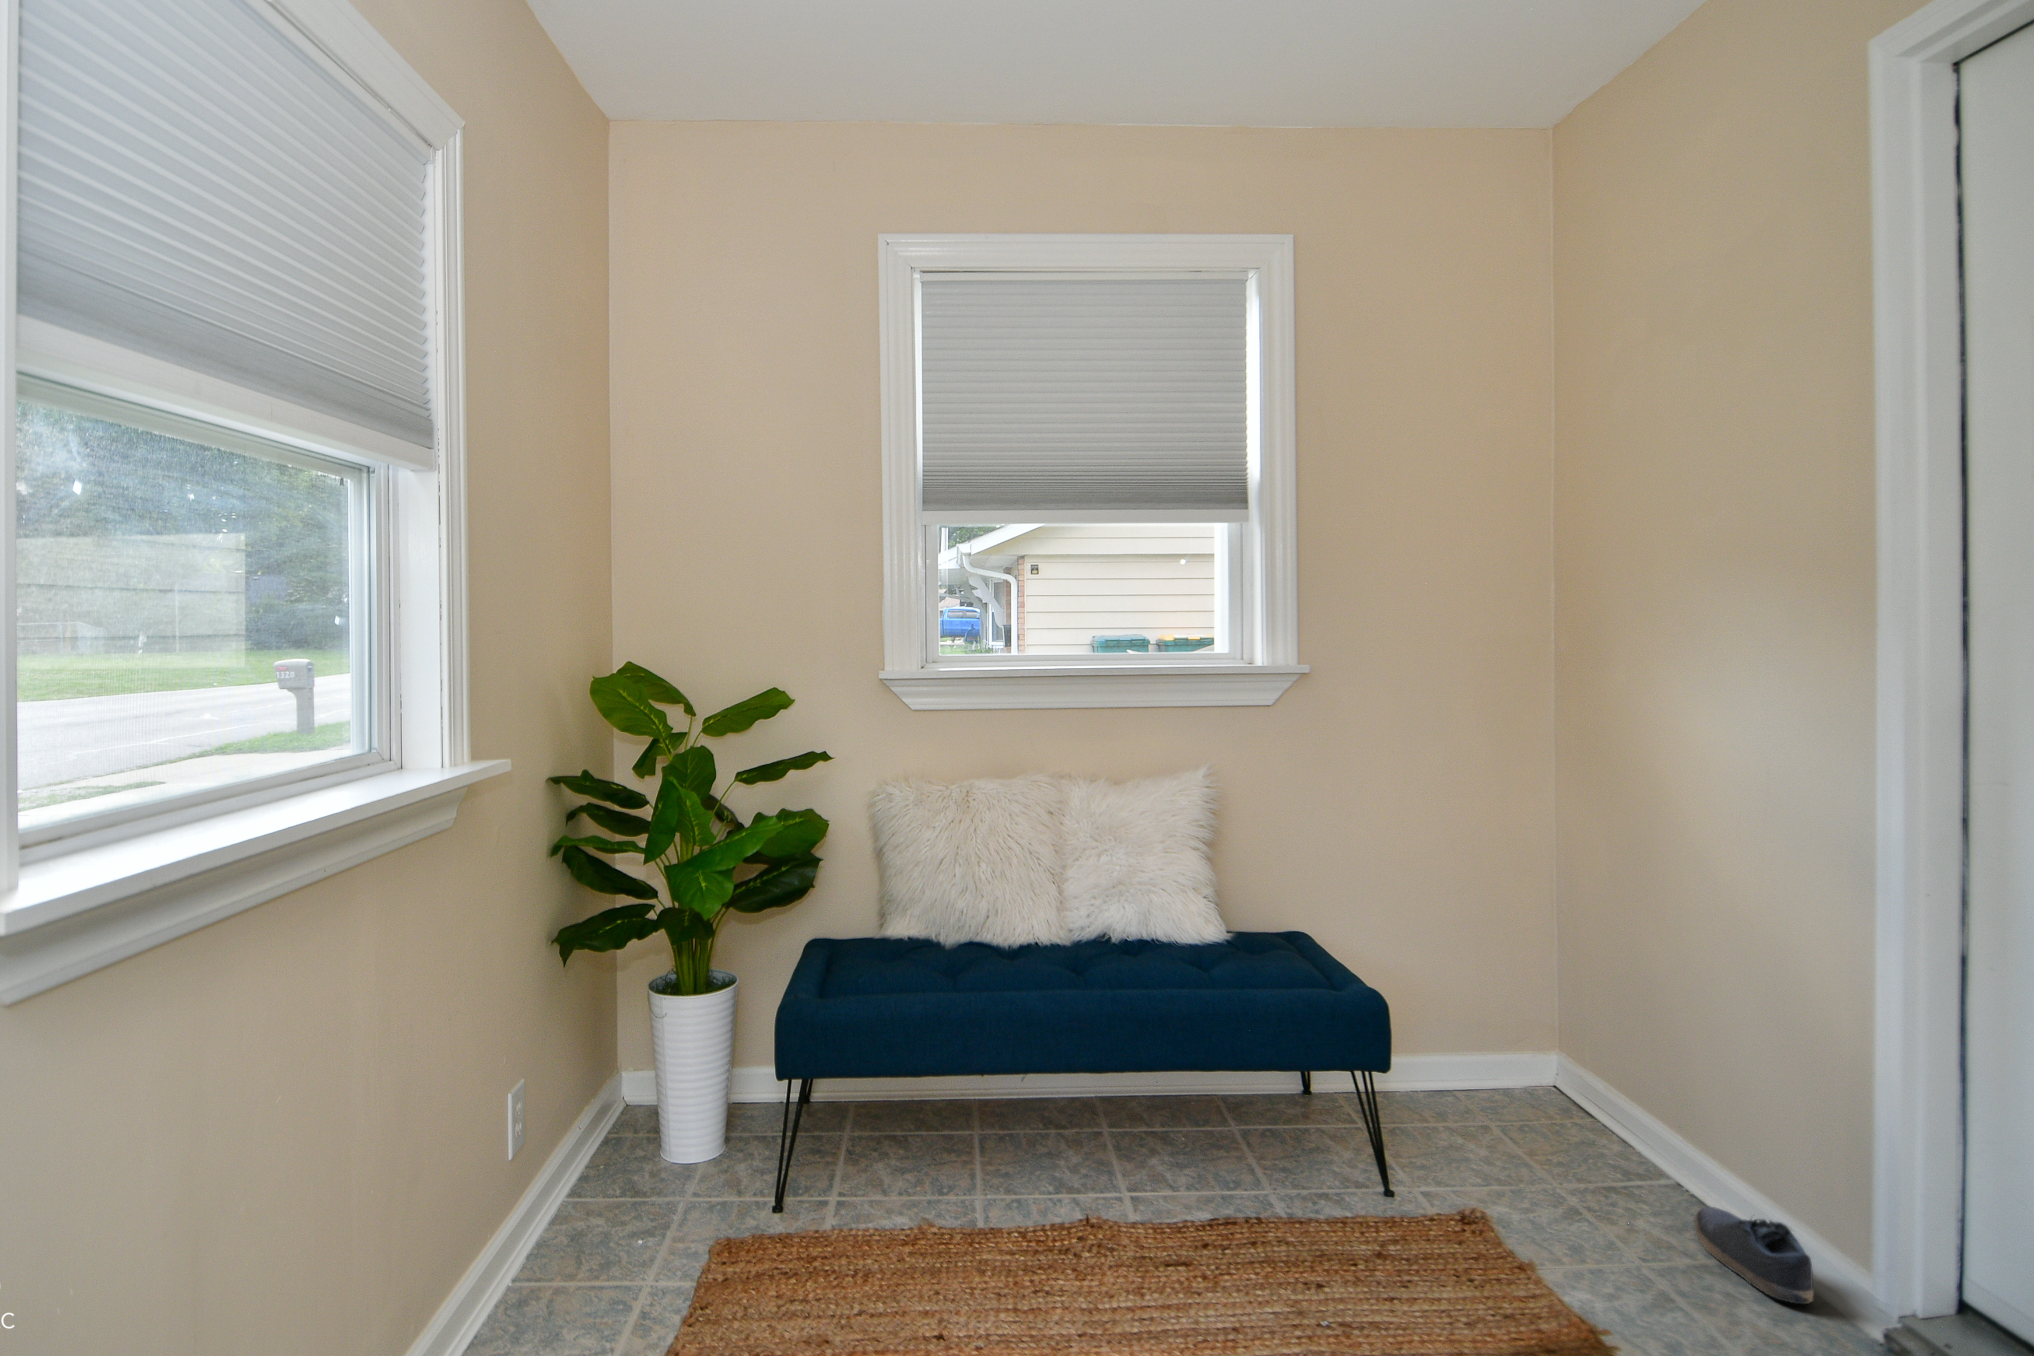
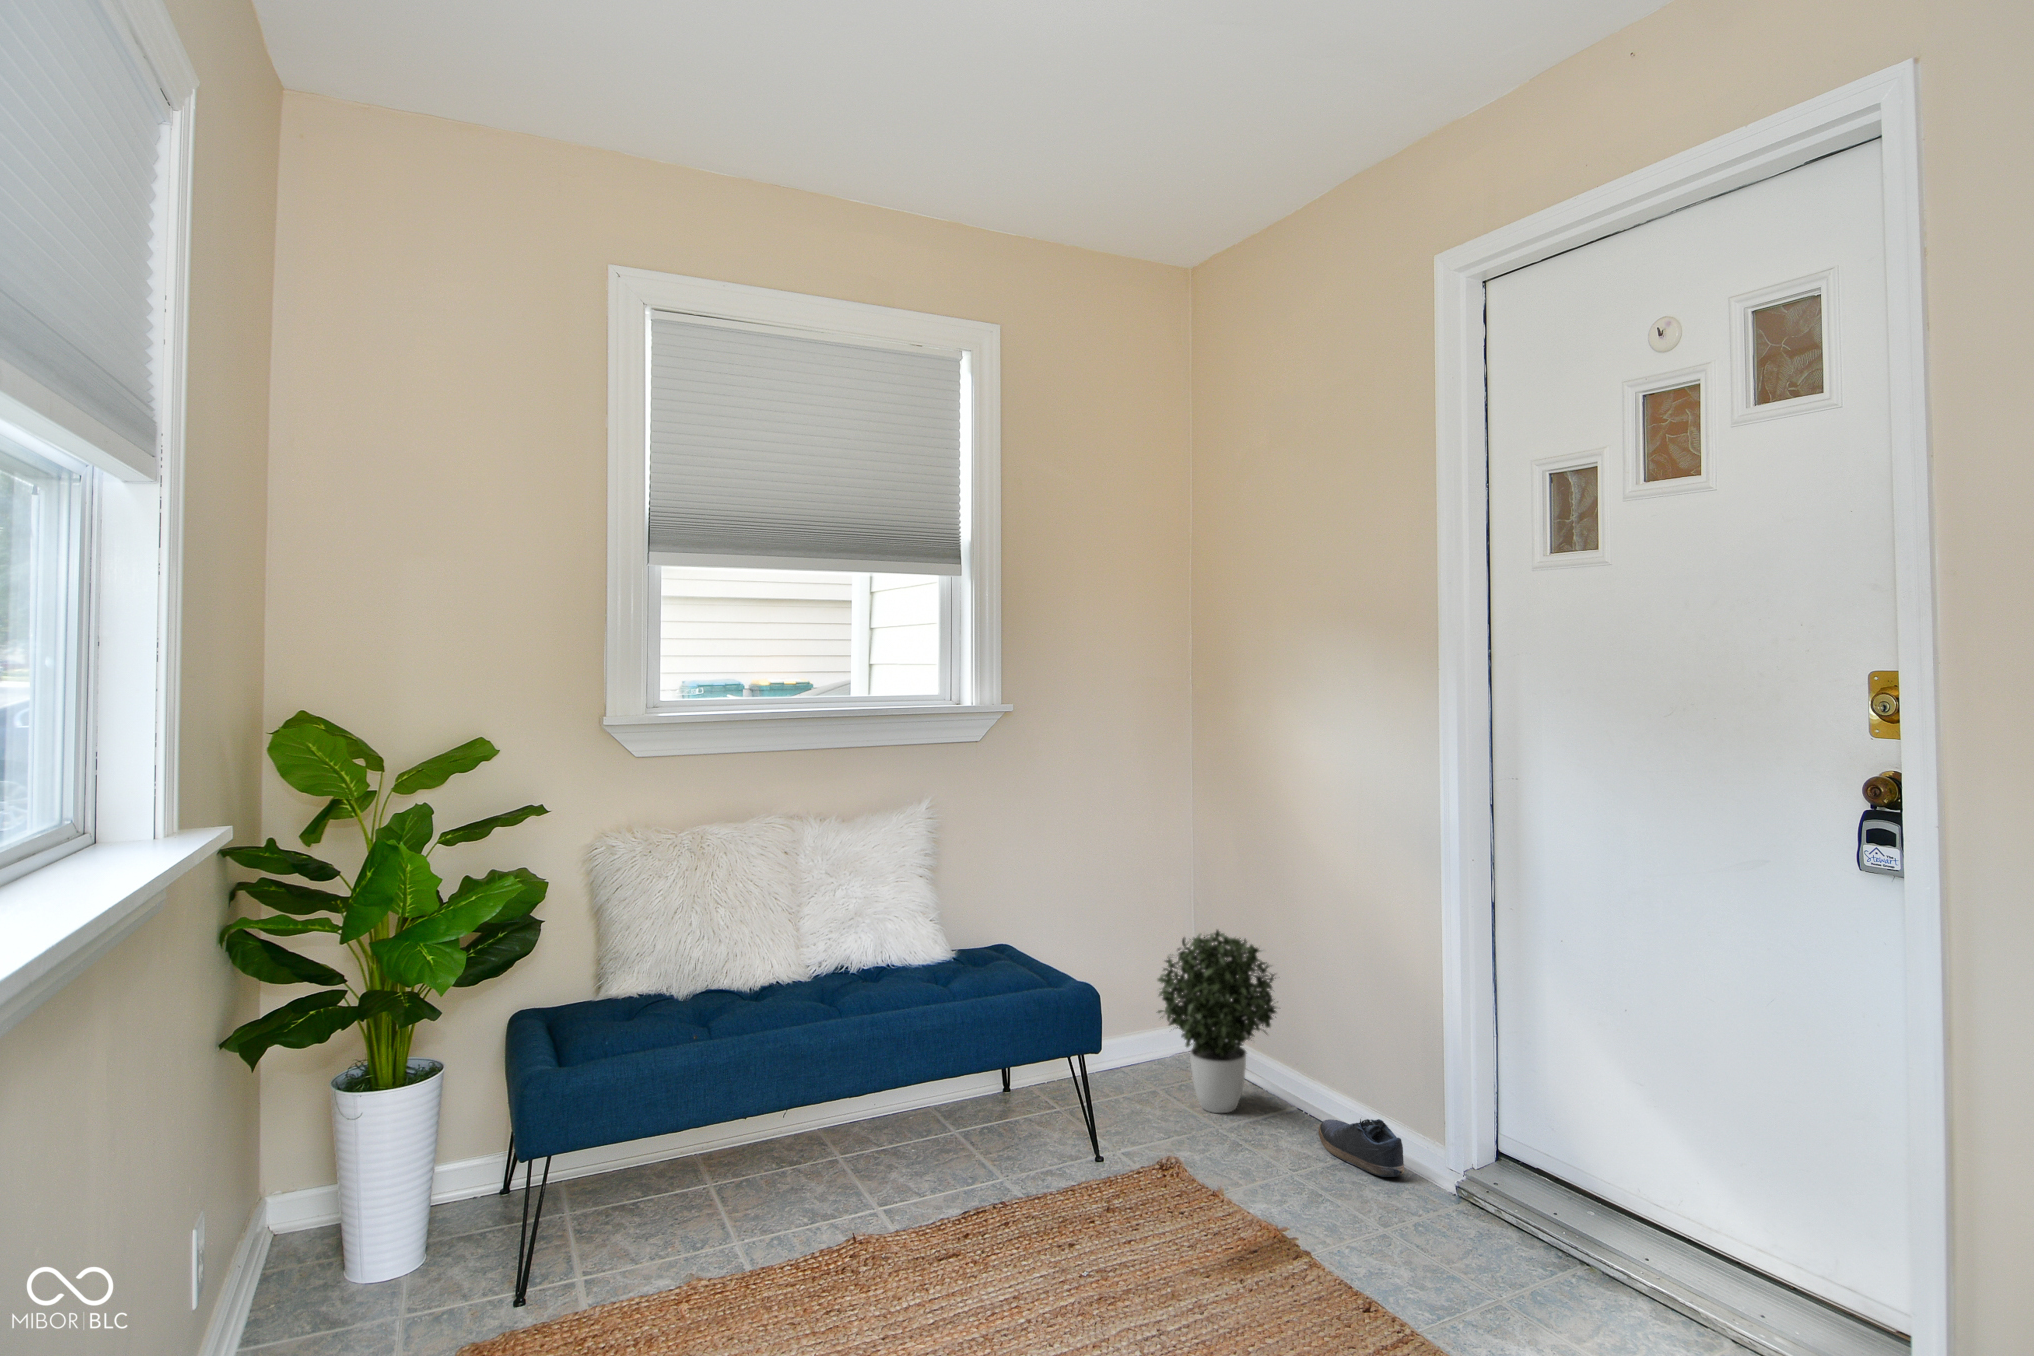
potted plant: none [1481,945,1654,1170] -> present [1158,930,1276,1113]

